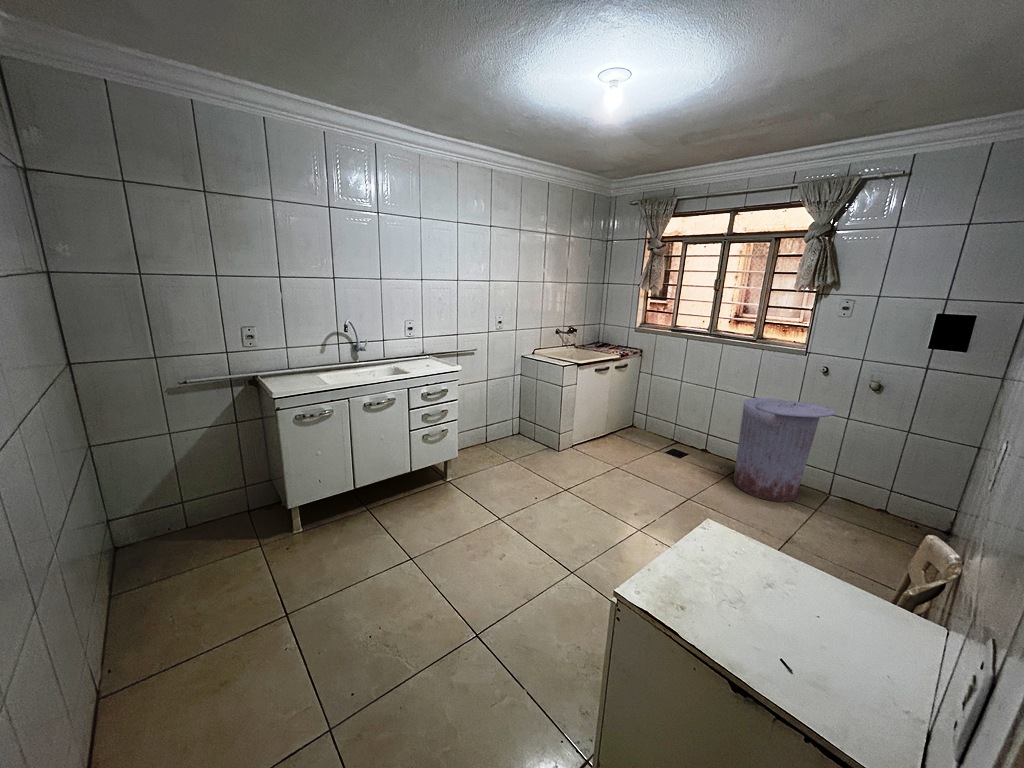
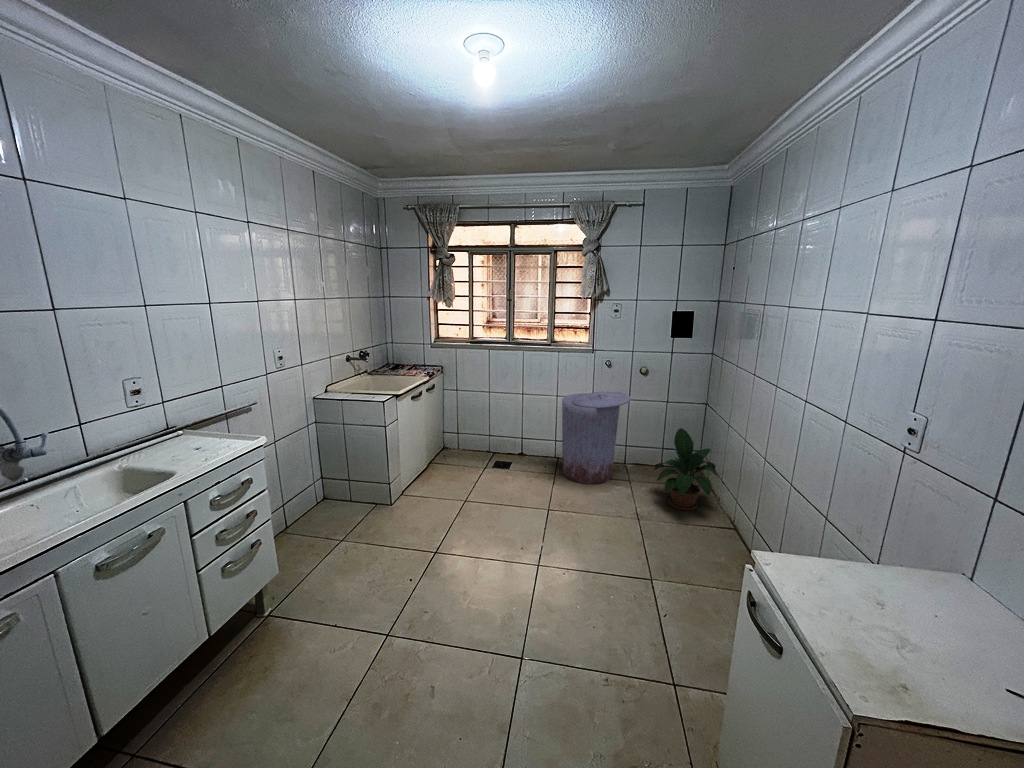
potted plant: none [831,462,938,567] -> present [655,428,718,510]

